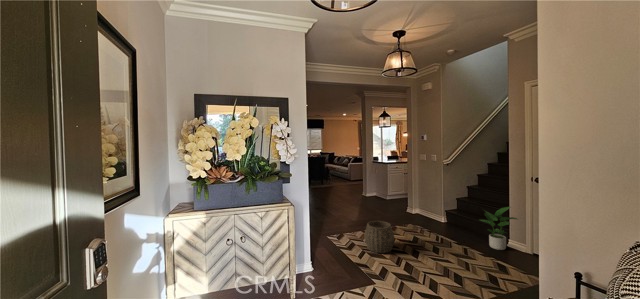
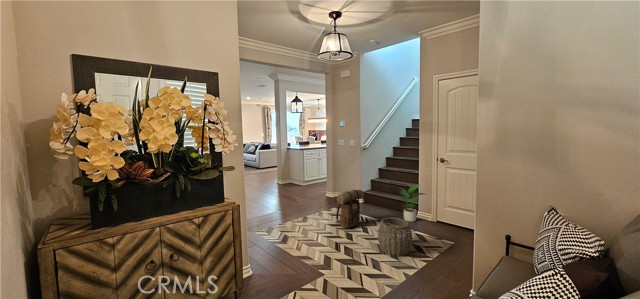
backpack: none [405,206,437,246] -> present [336,190,364,228]
woven basket: present [365,221,394,253] -> present [378,217,413,256]

